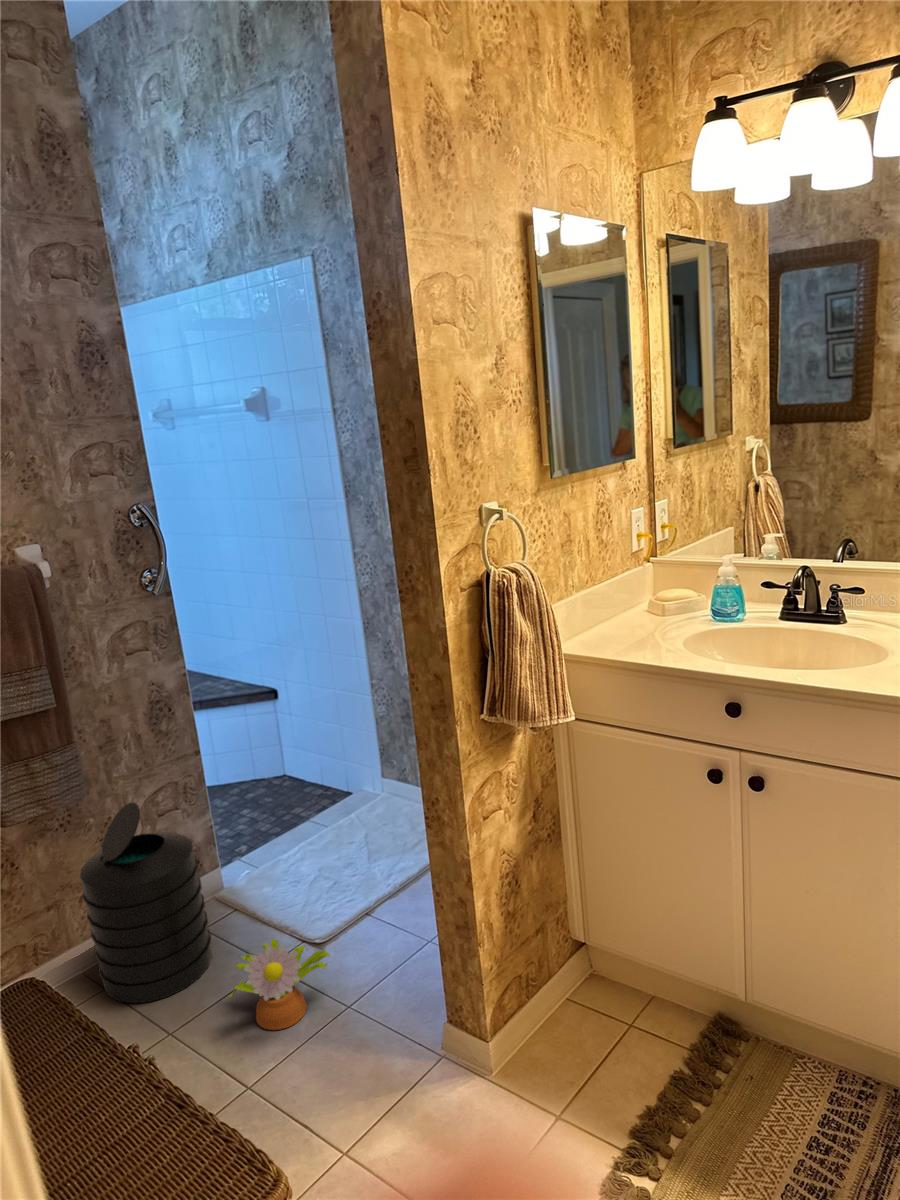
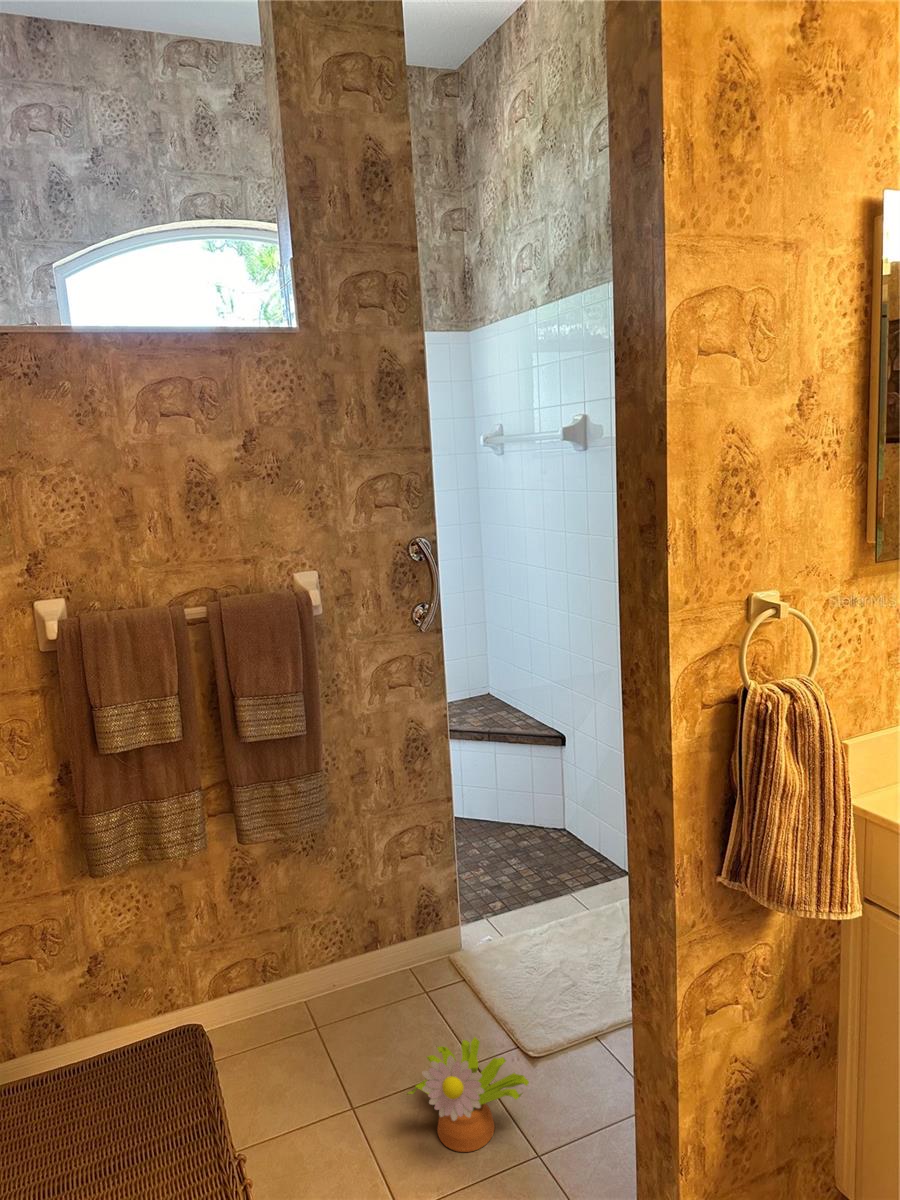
trash can: present [80,803,212,1003] -> none [307,843,428,1058]

